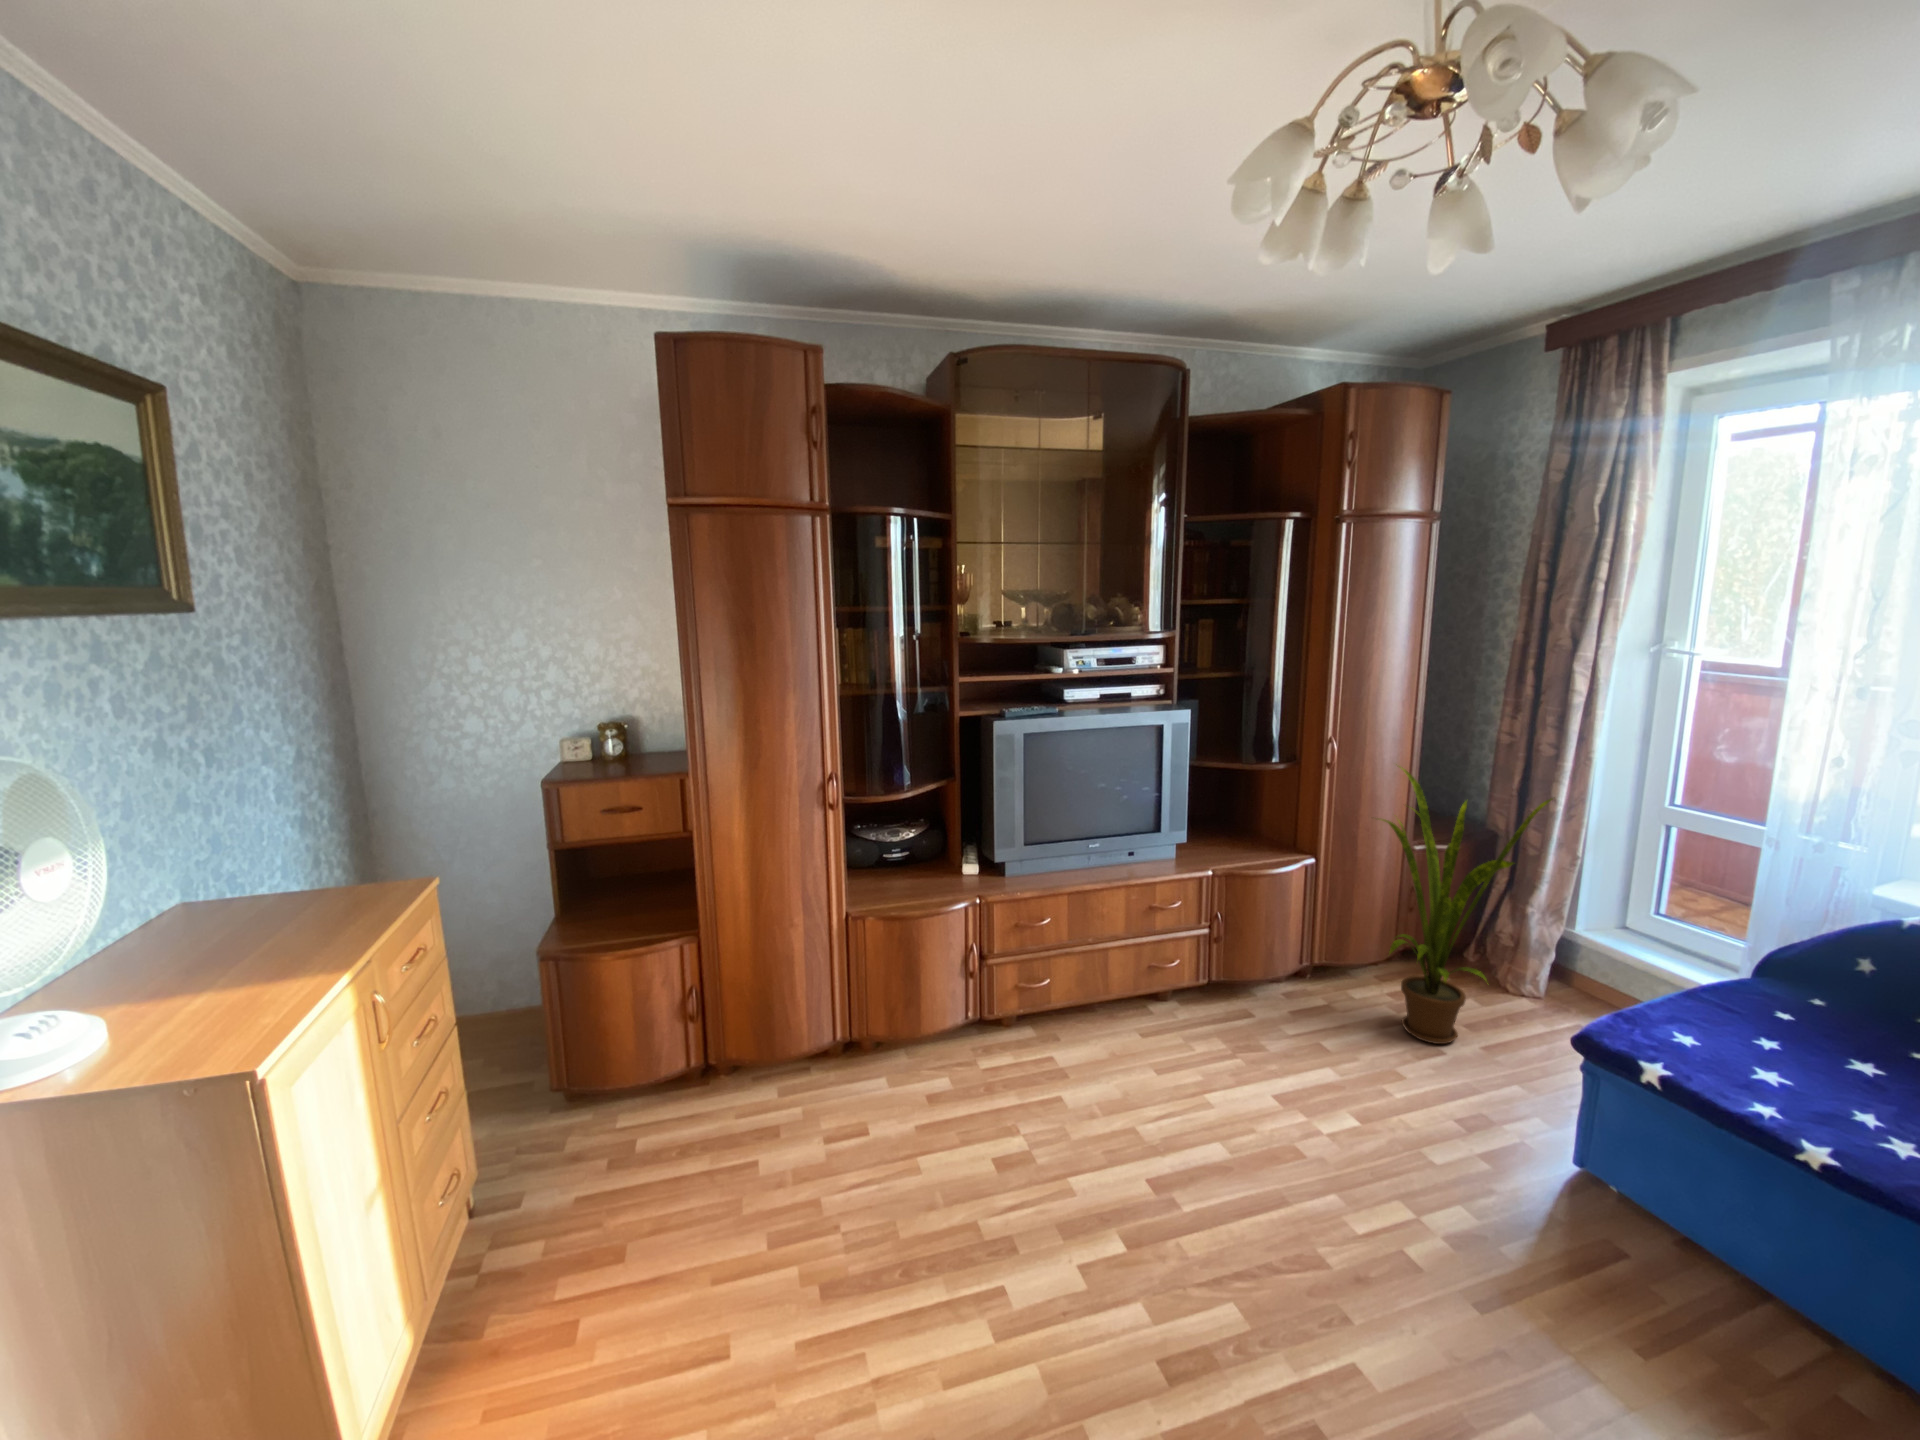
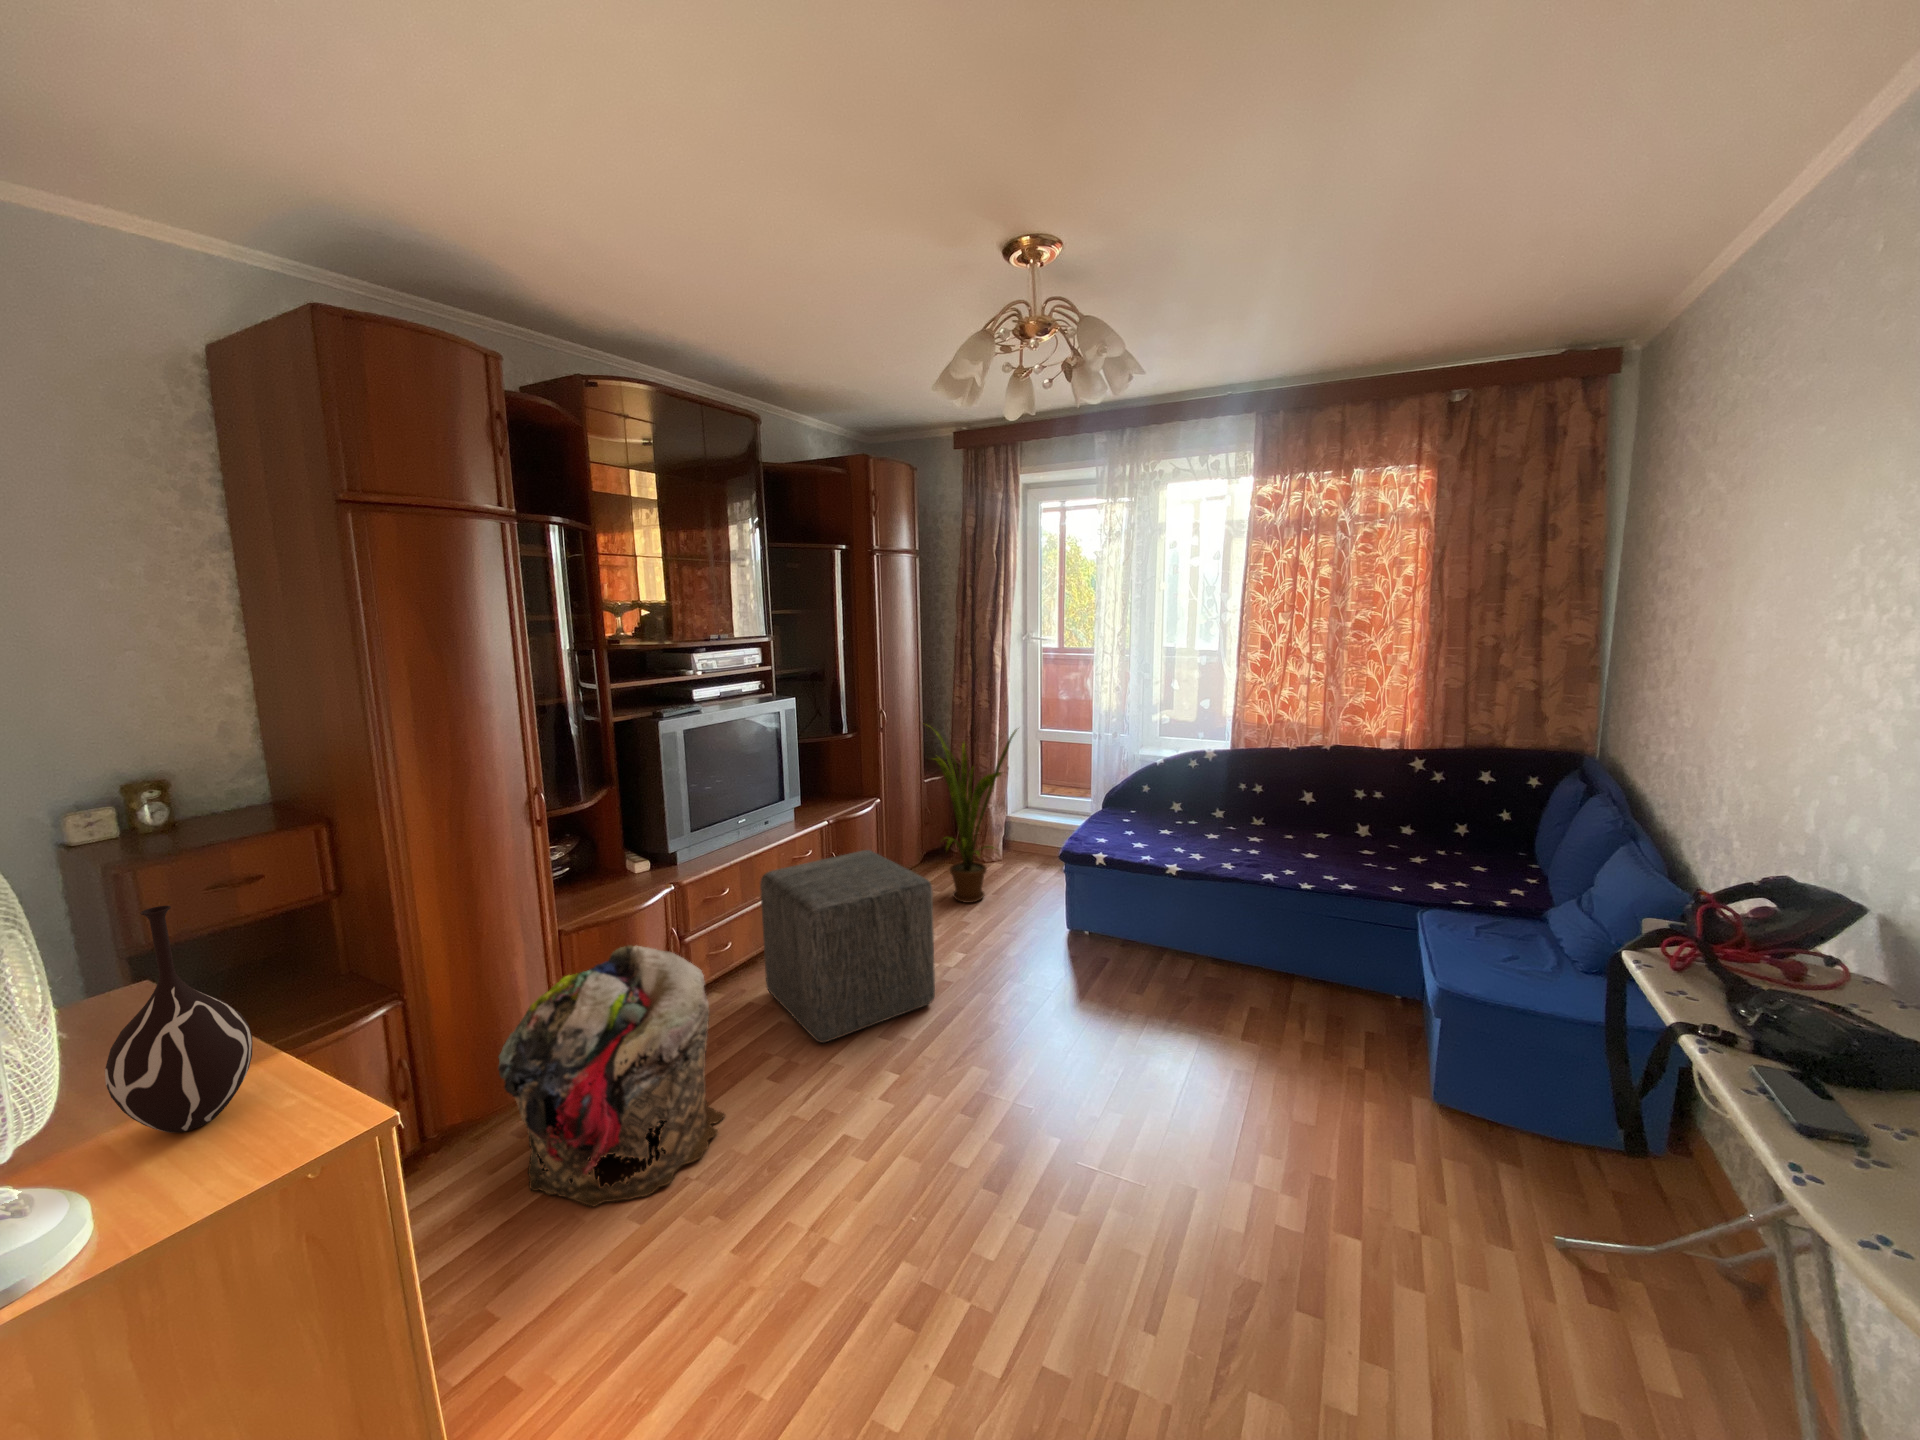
vase: none [172,836,285,1016] -> present [105,906,252,1133]
ottoman: none [1062,914,1261,1168] -> present [760,850,935,1043]
laundry basket: none [713,951,931,1225] -> present [498,946,724,1207]

